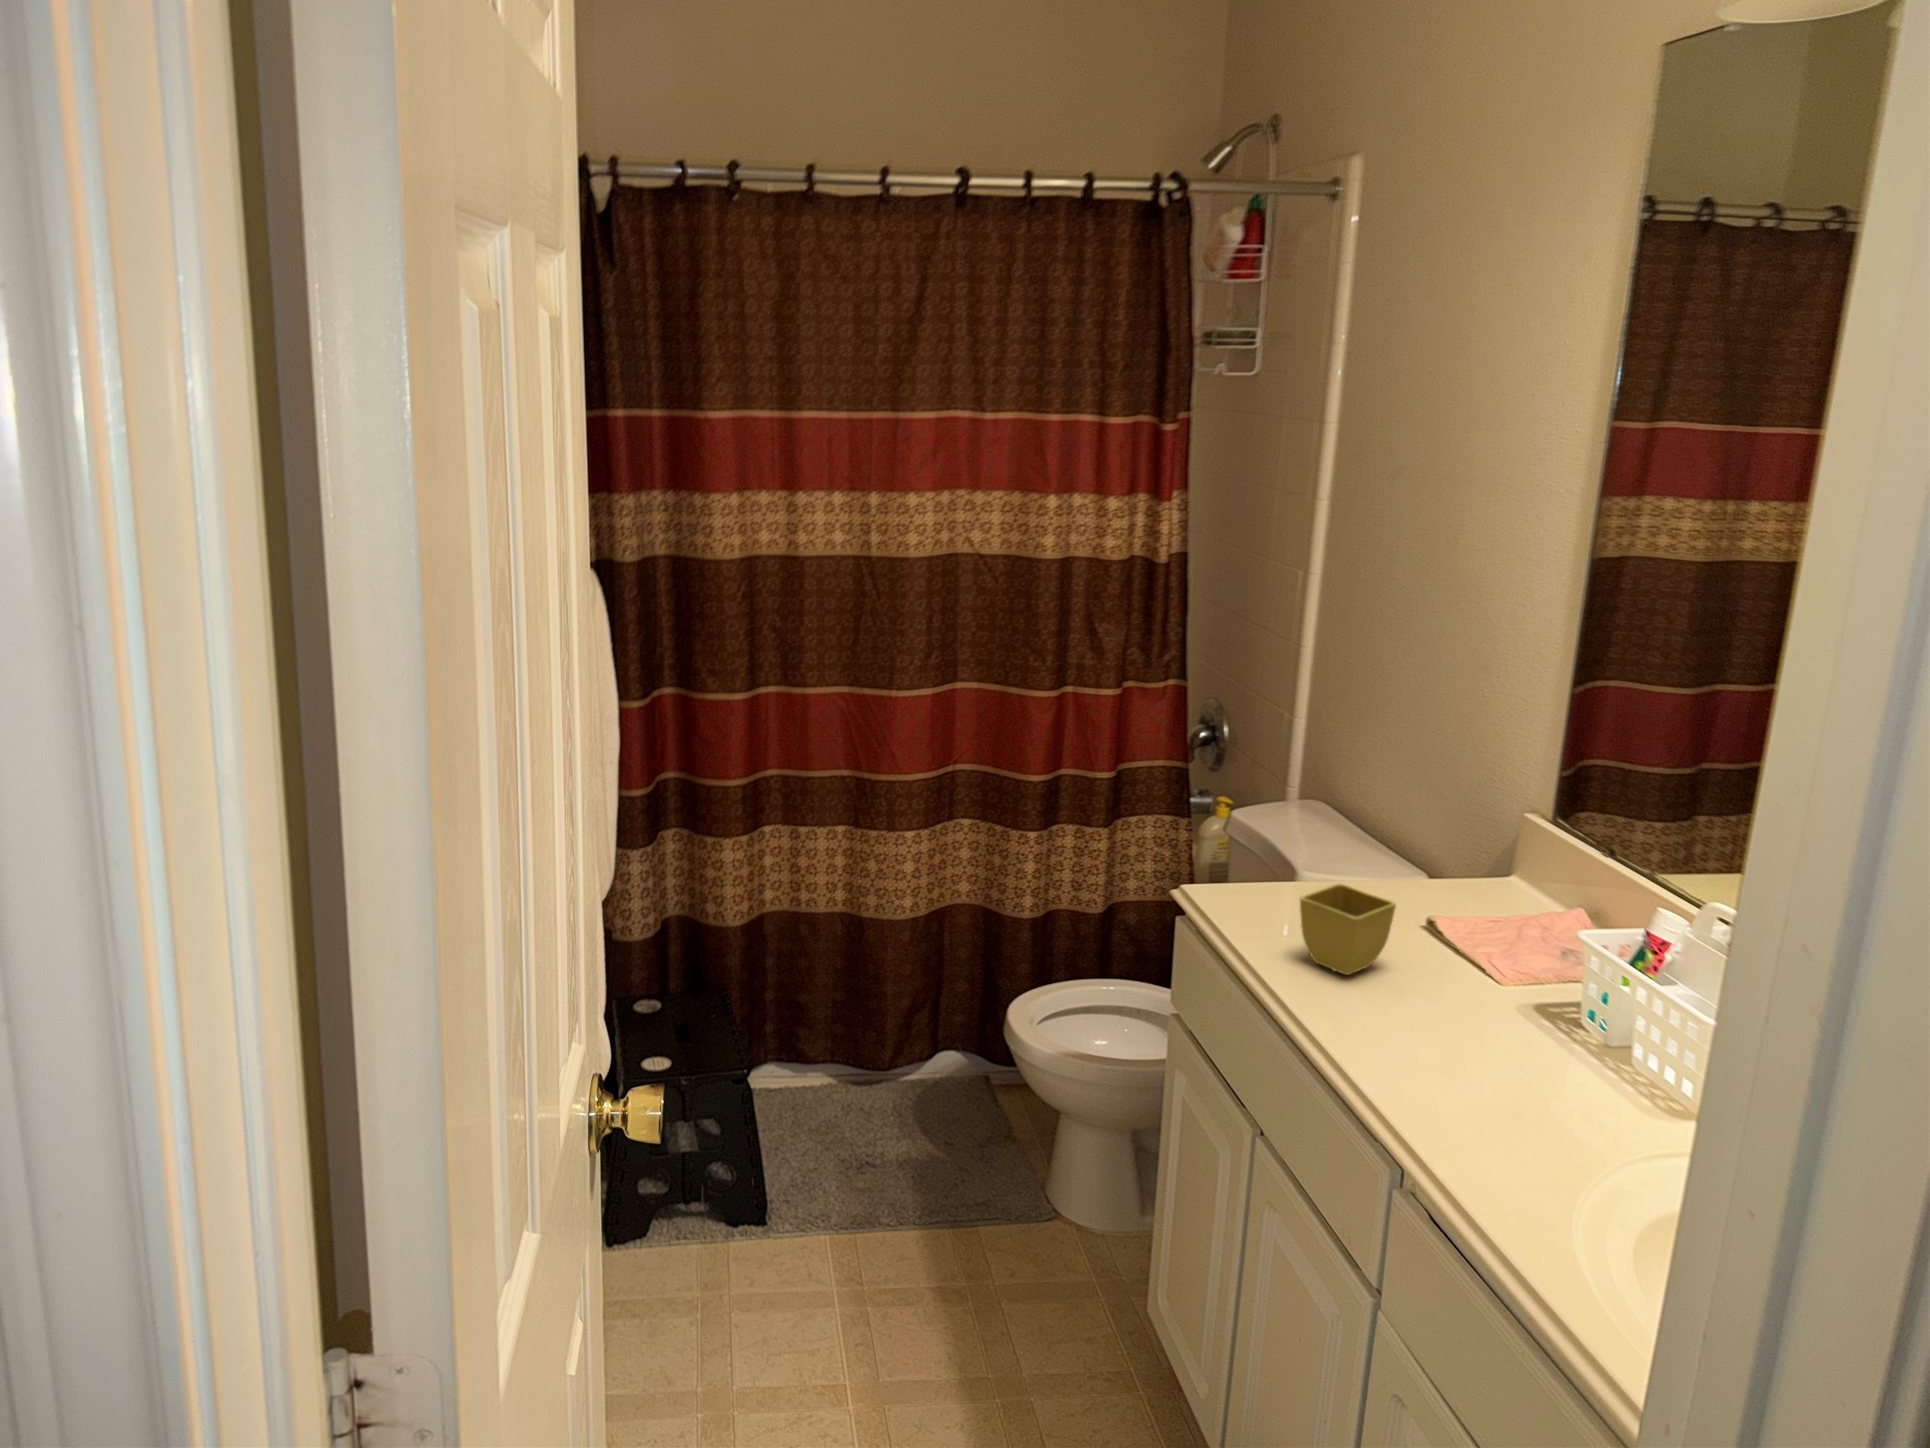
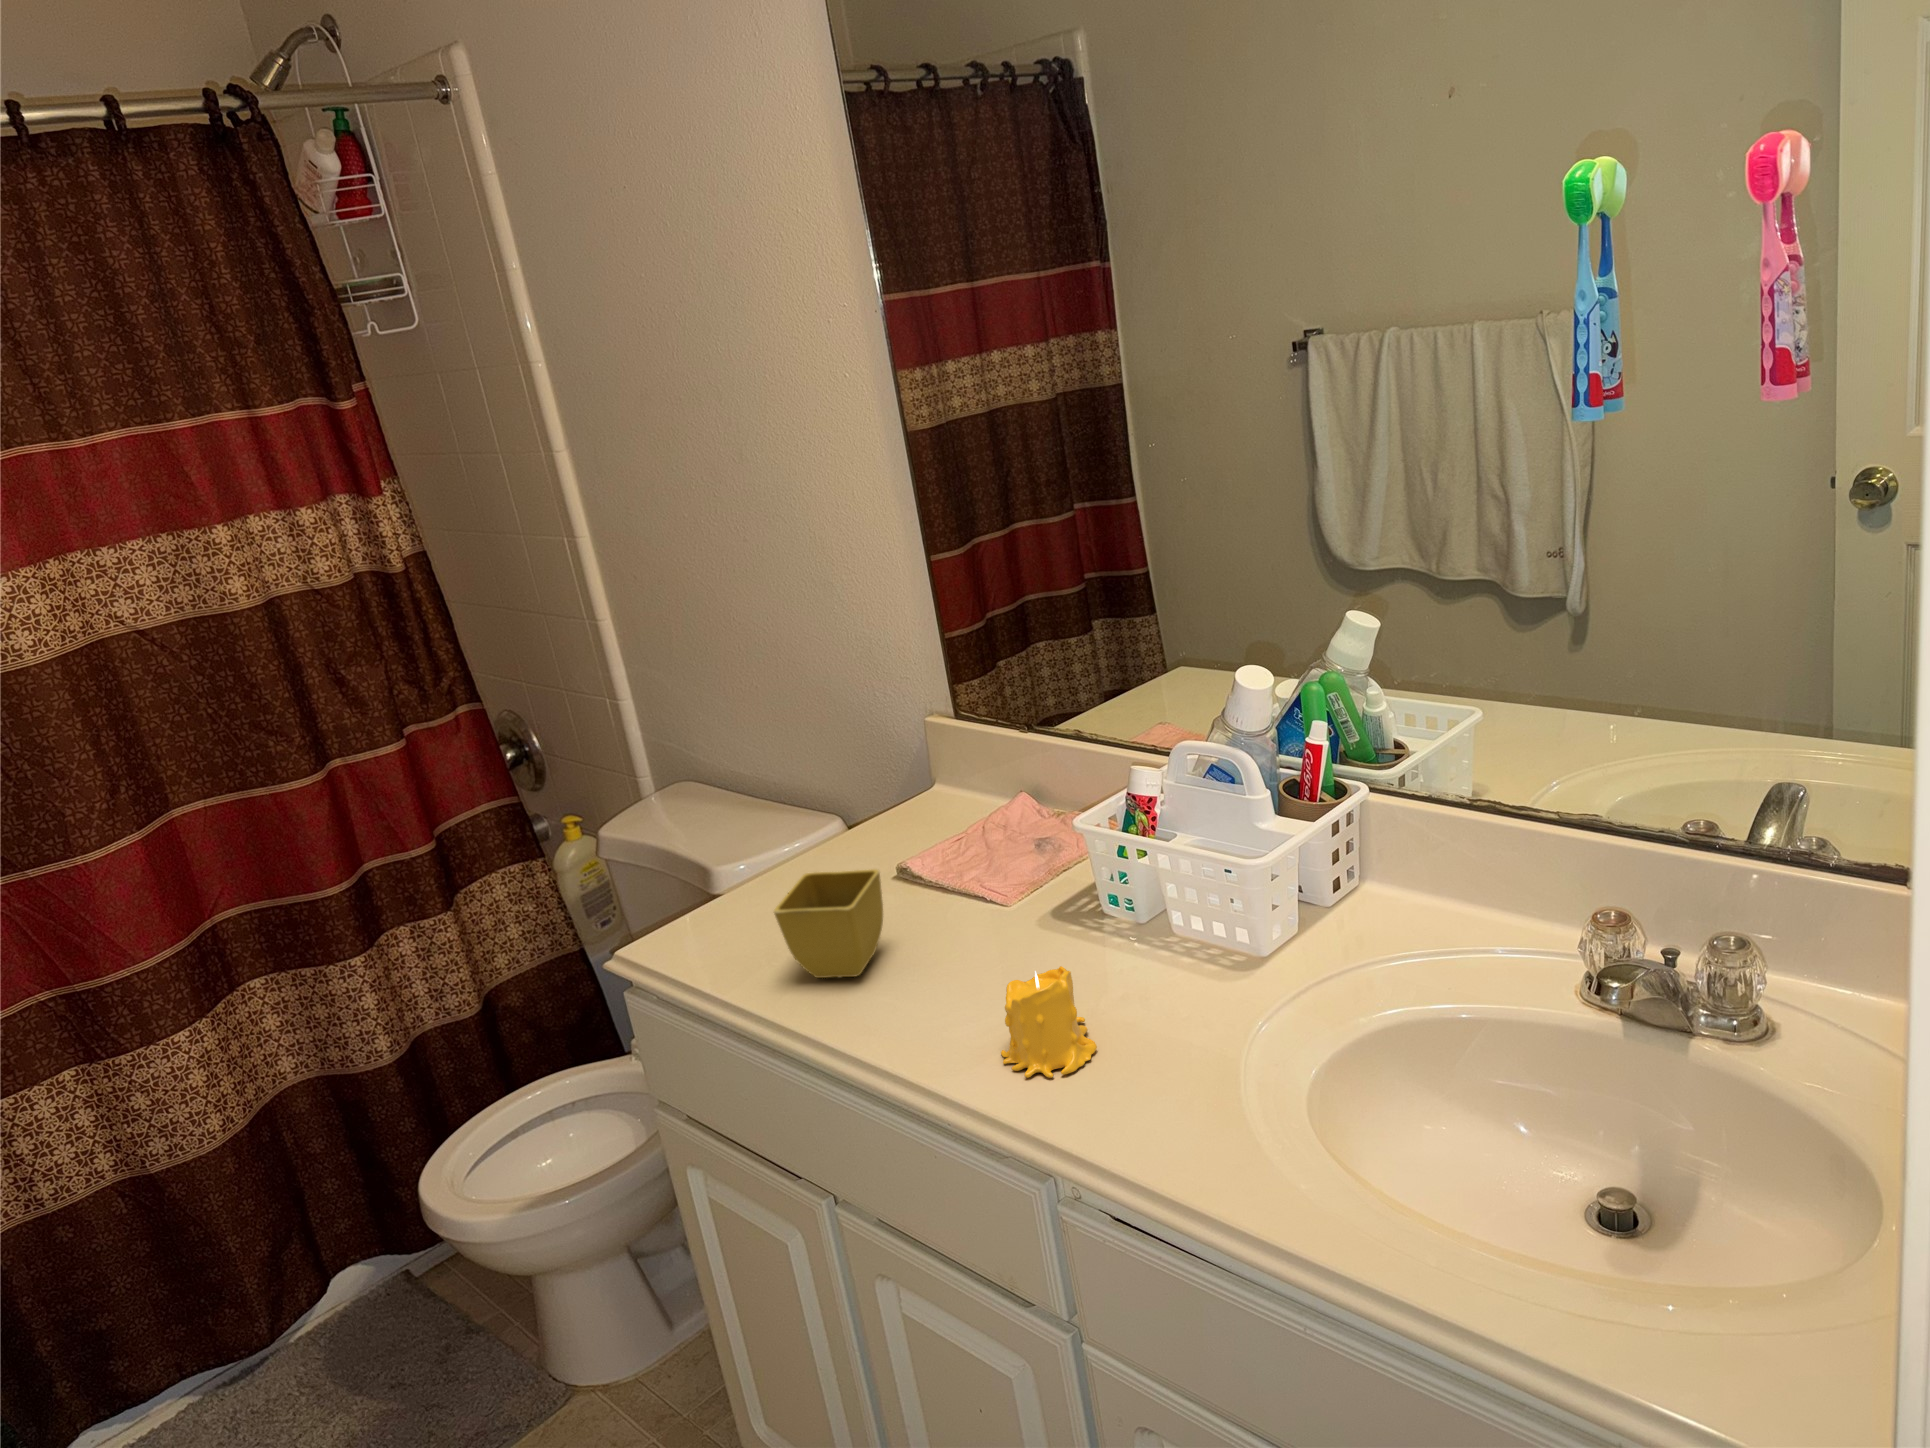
candle: none [1415,1014,1501,1107] -> present [1001,966,1097,1078]

